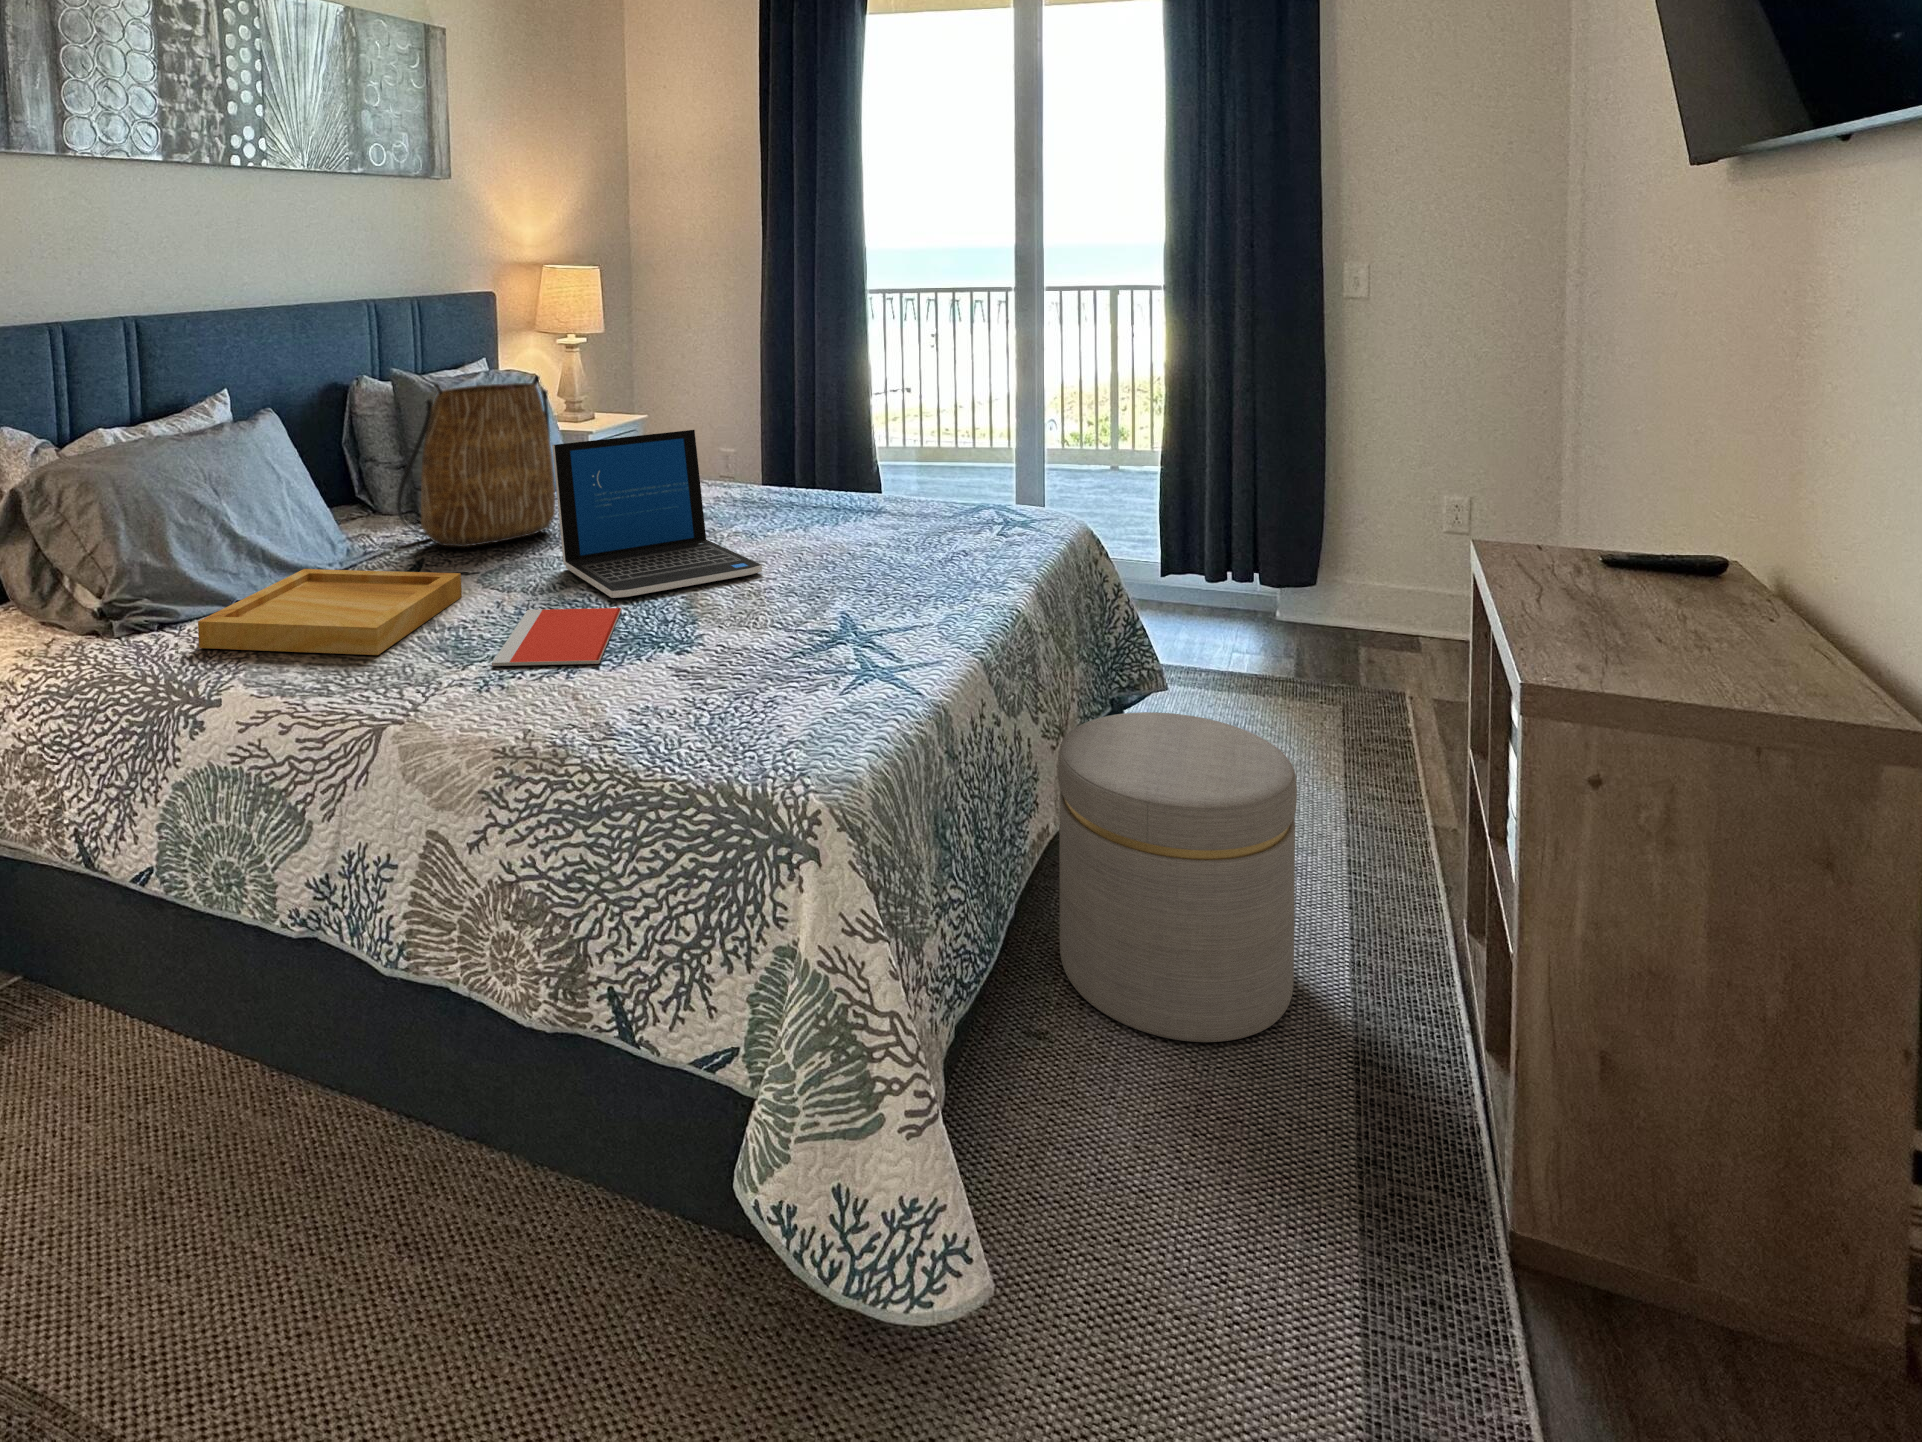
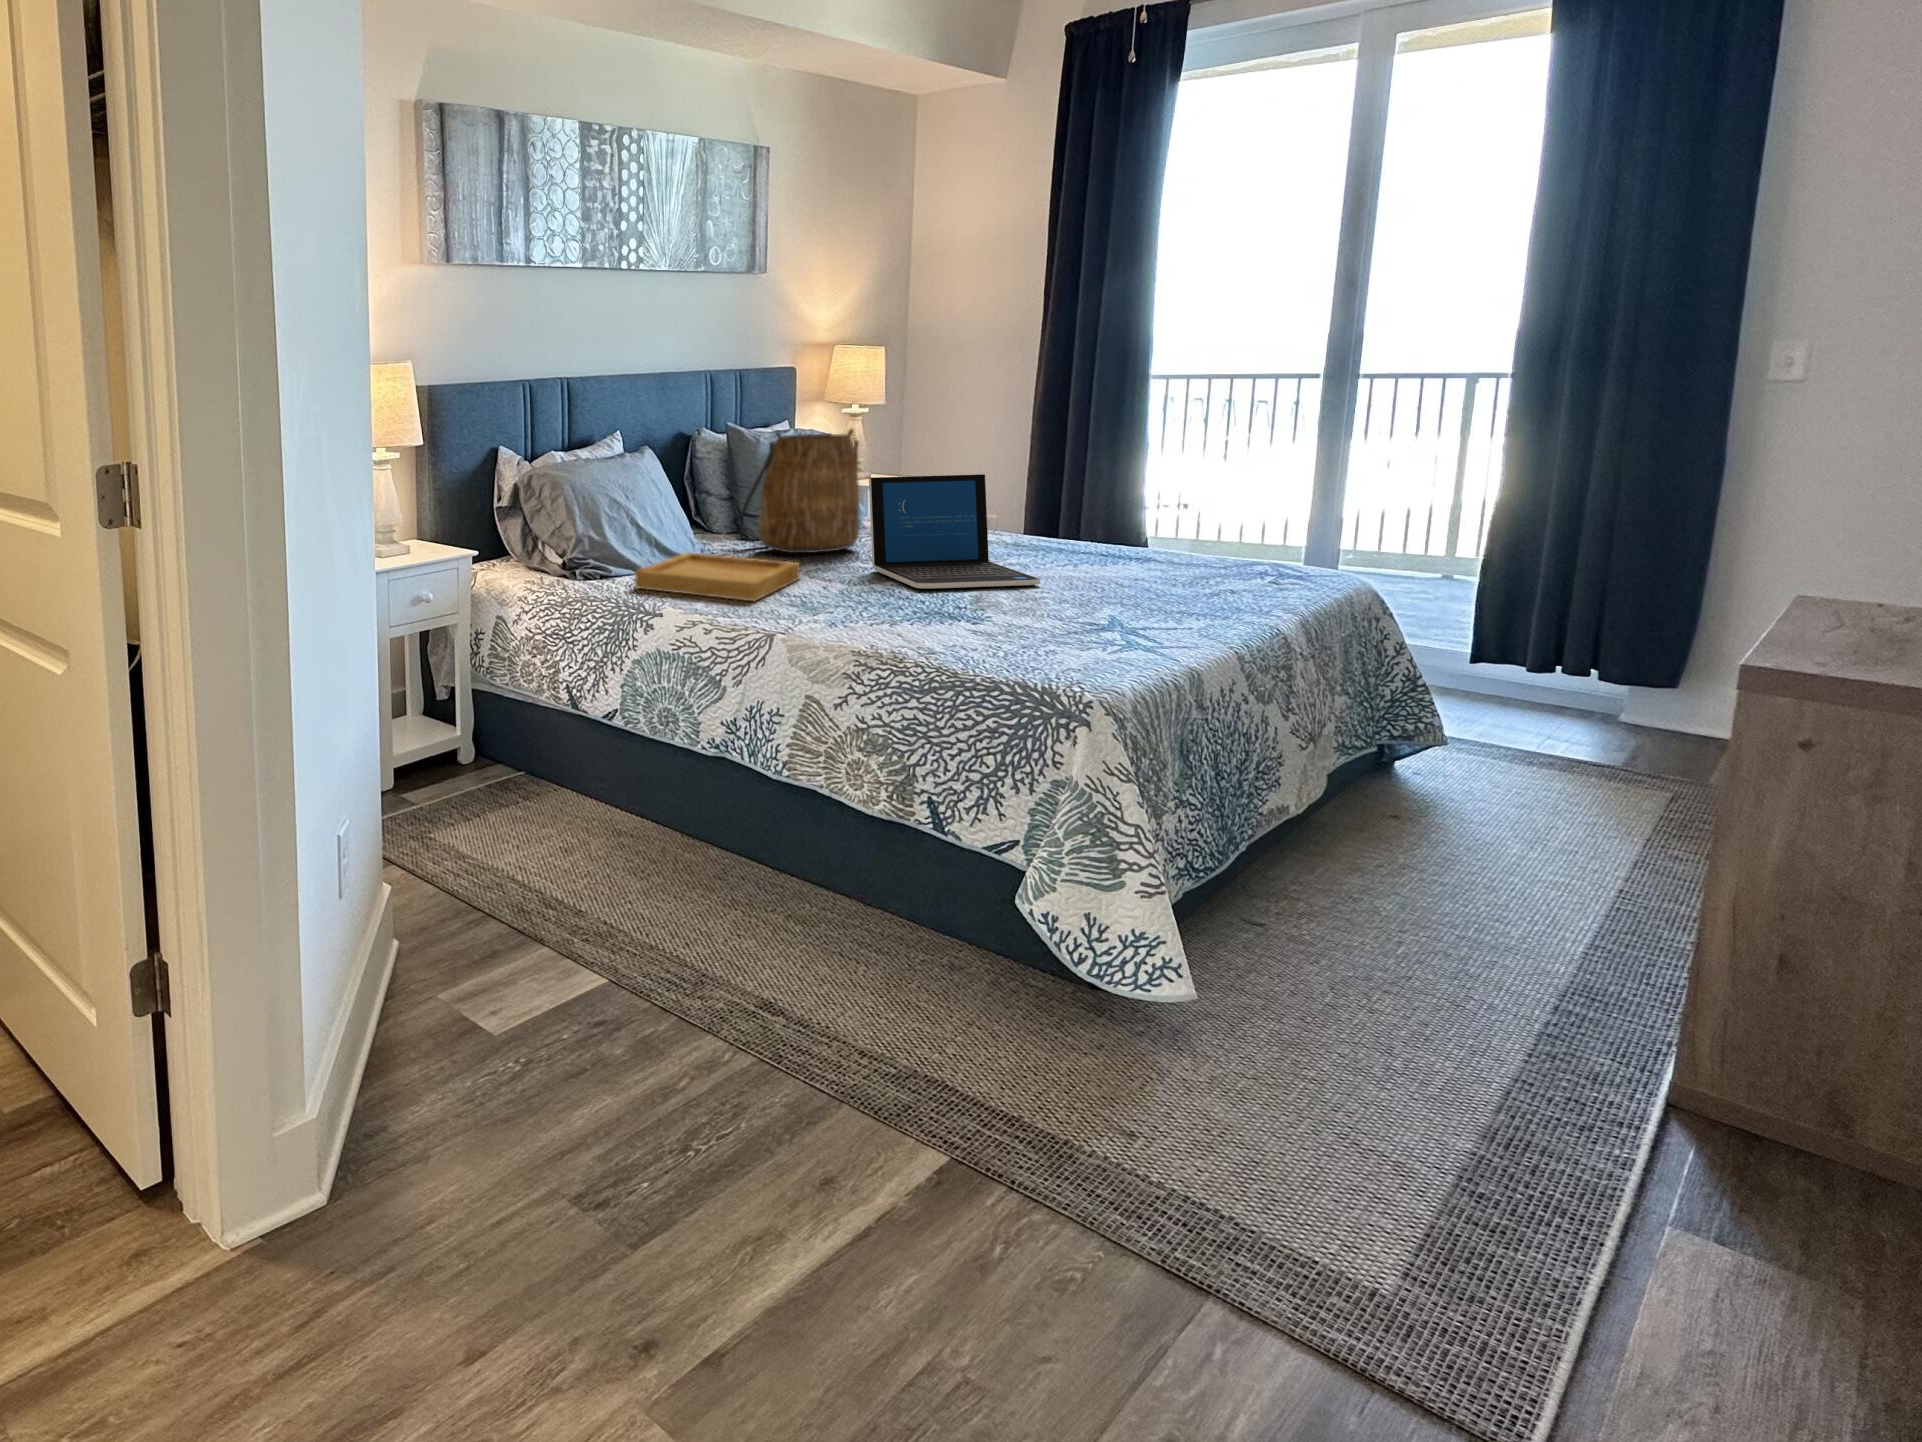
notebook: present [492,608,621,666] -> none [837,589,925,620]
ottoman: present [1058,712,1297,1042] -> none [1287,716,1542,961]

